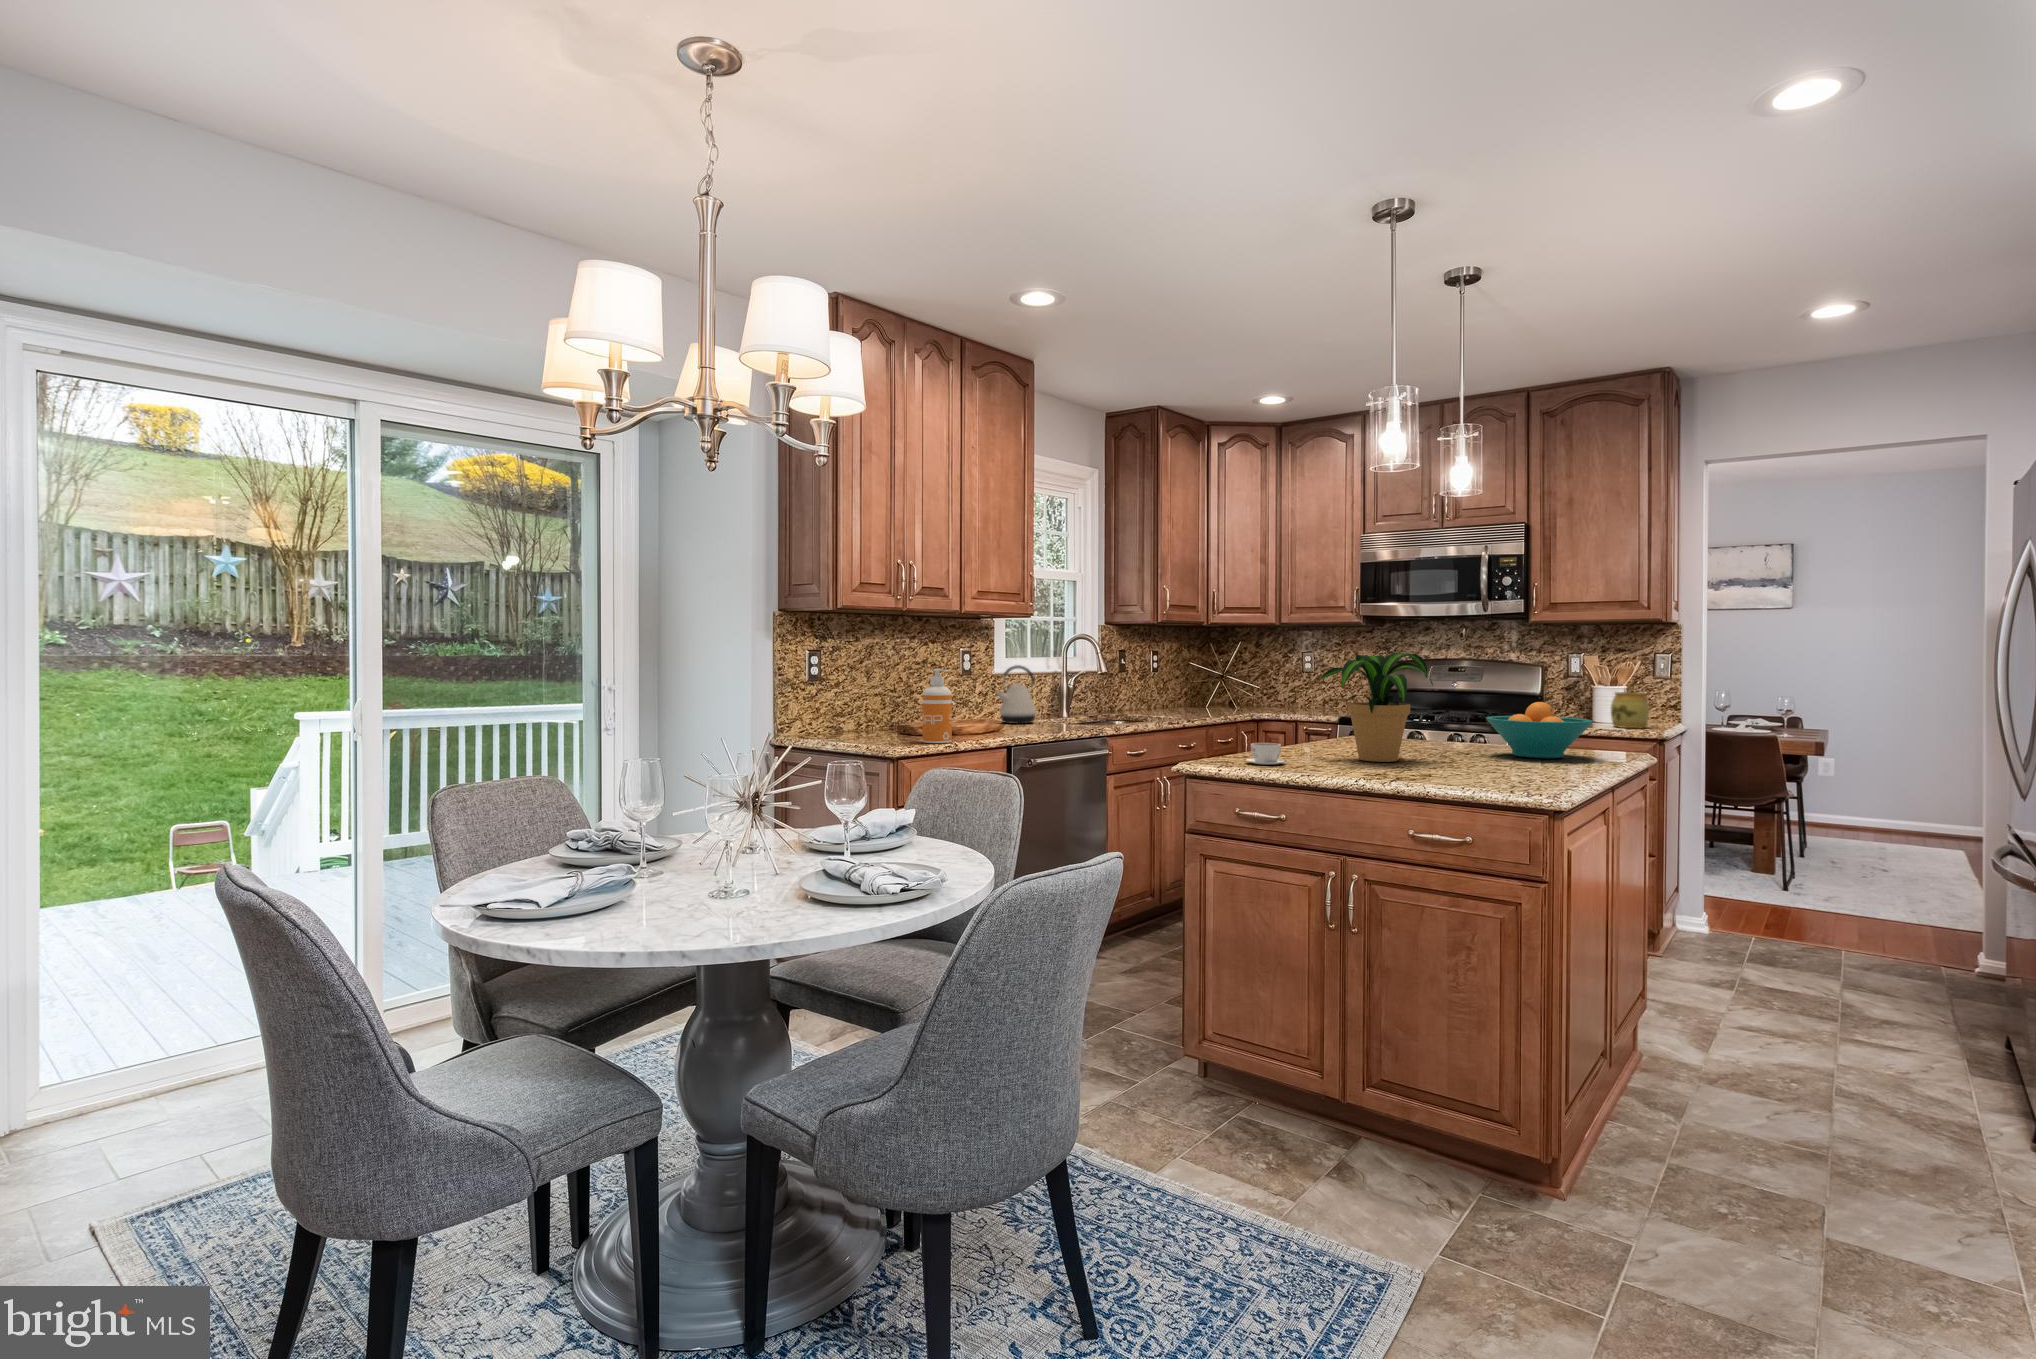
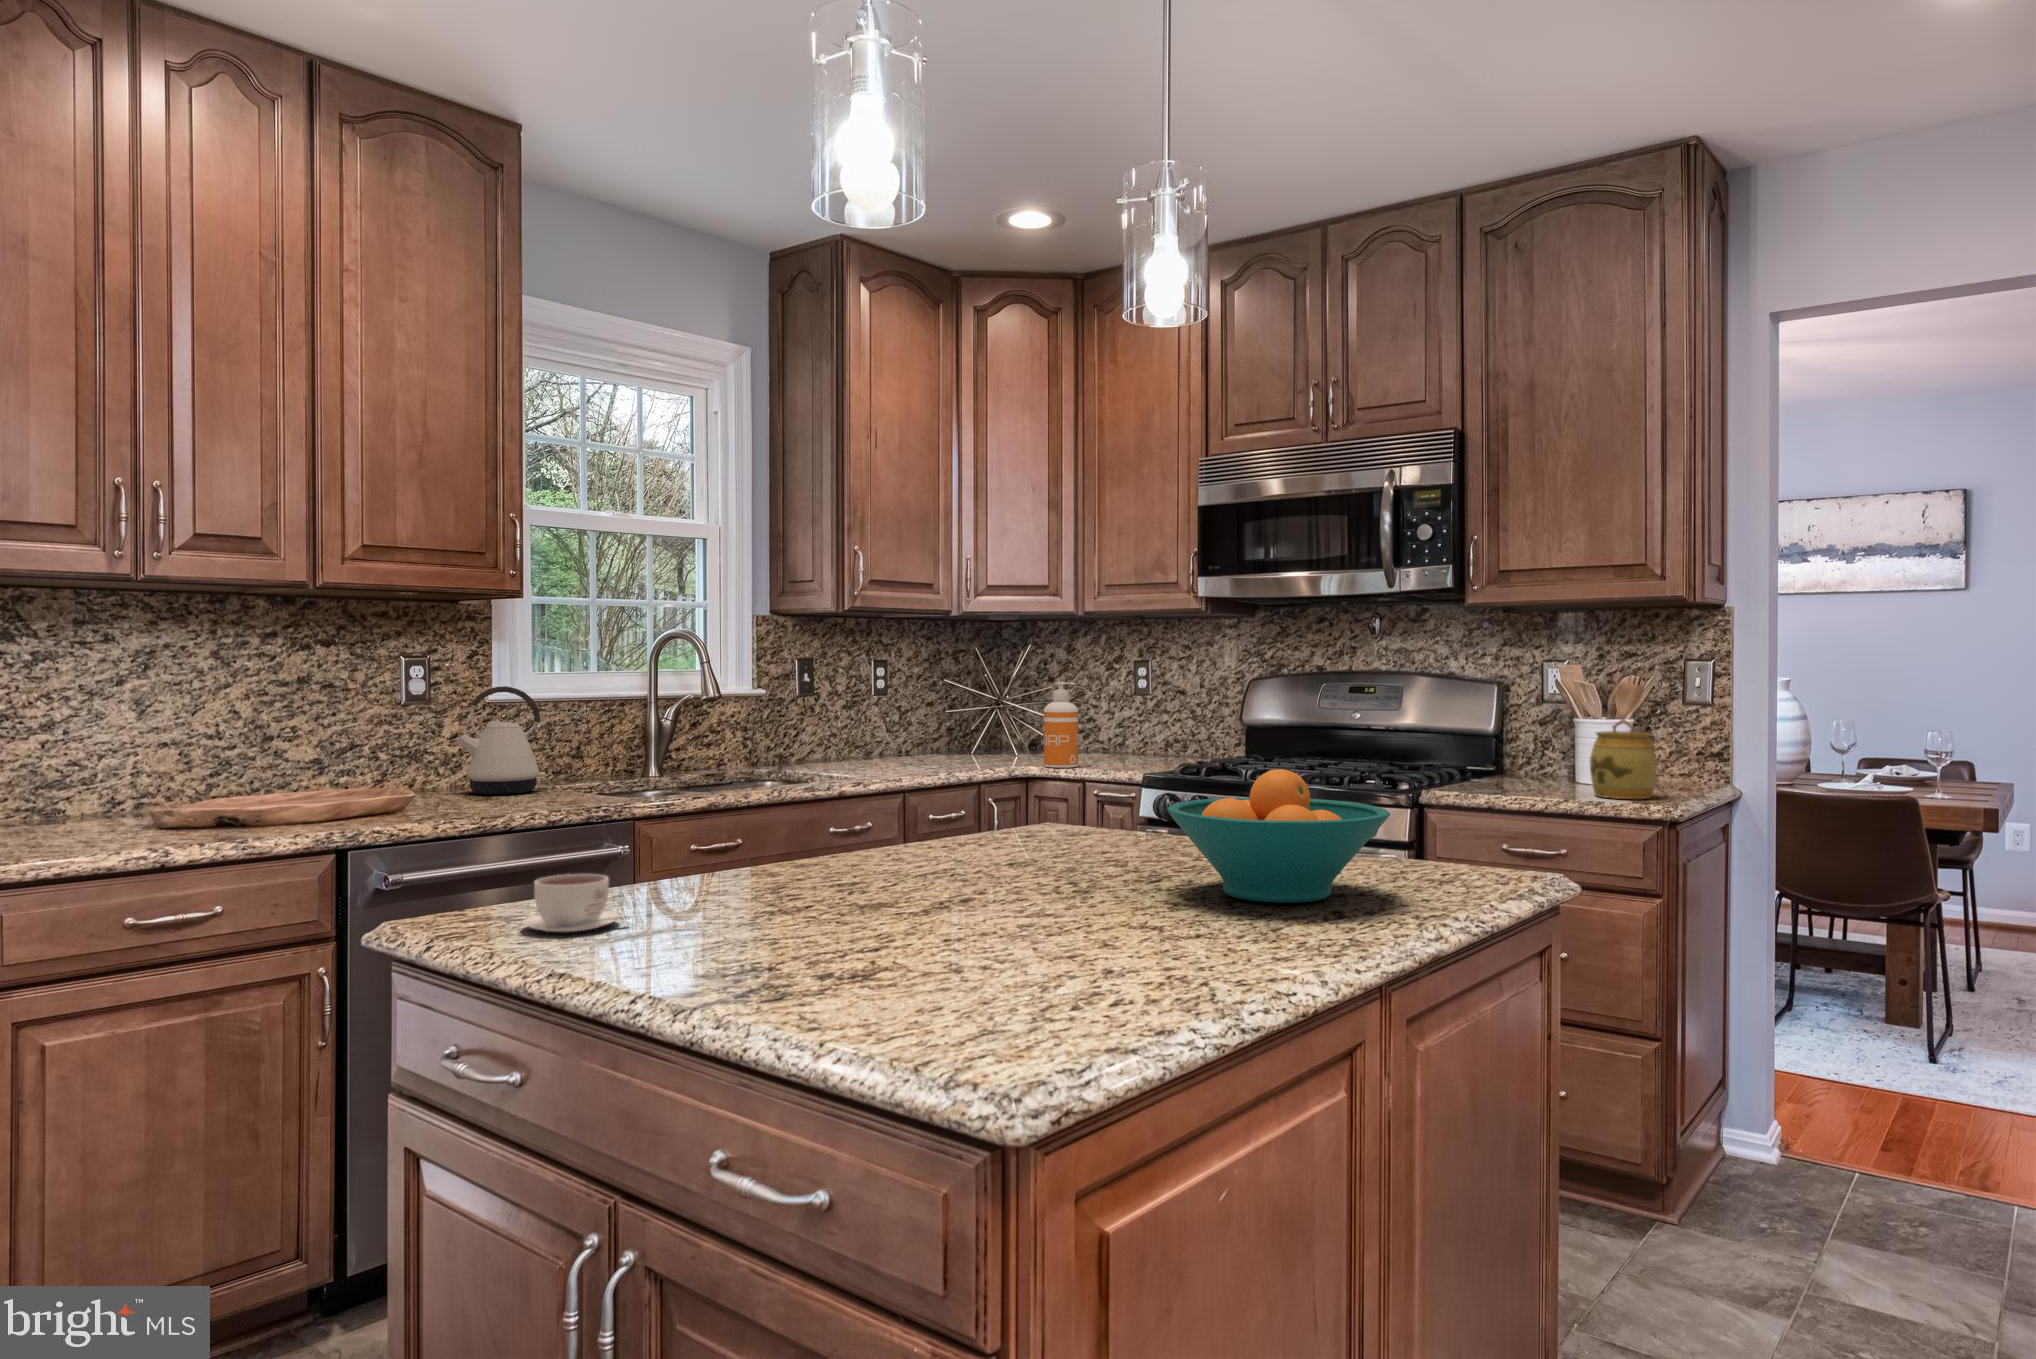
potted plant: present [1319,652,1433,762] -> none [742,657,1006,918]
soap dispenser: present [922,669,952,743] -> present [1044,682,1078,768]

